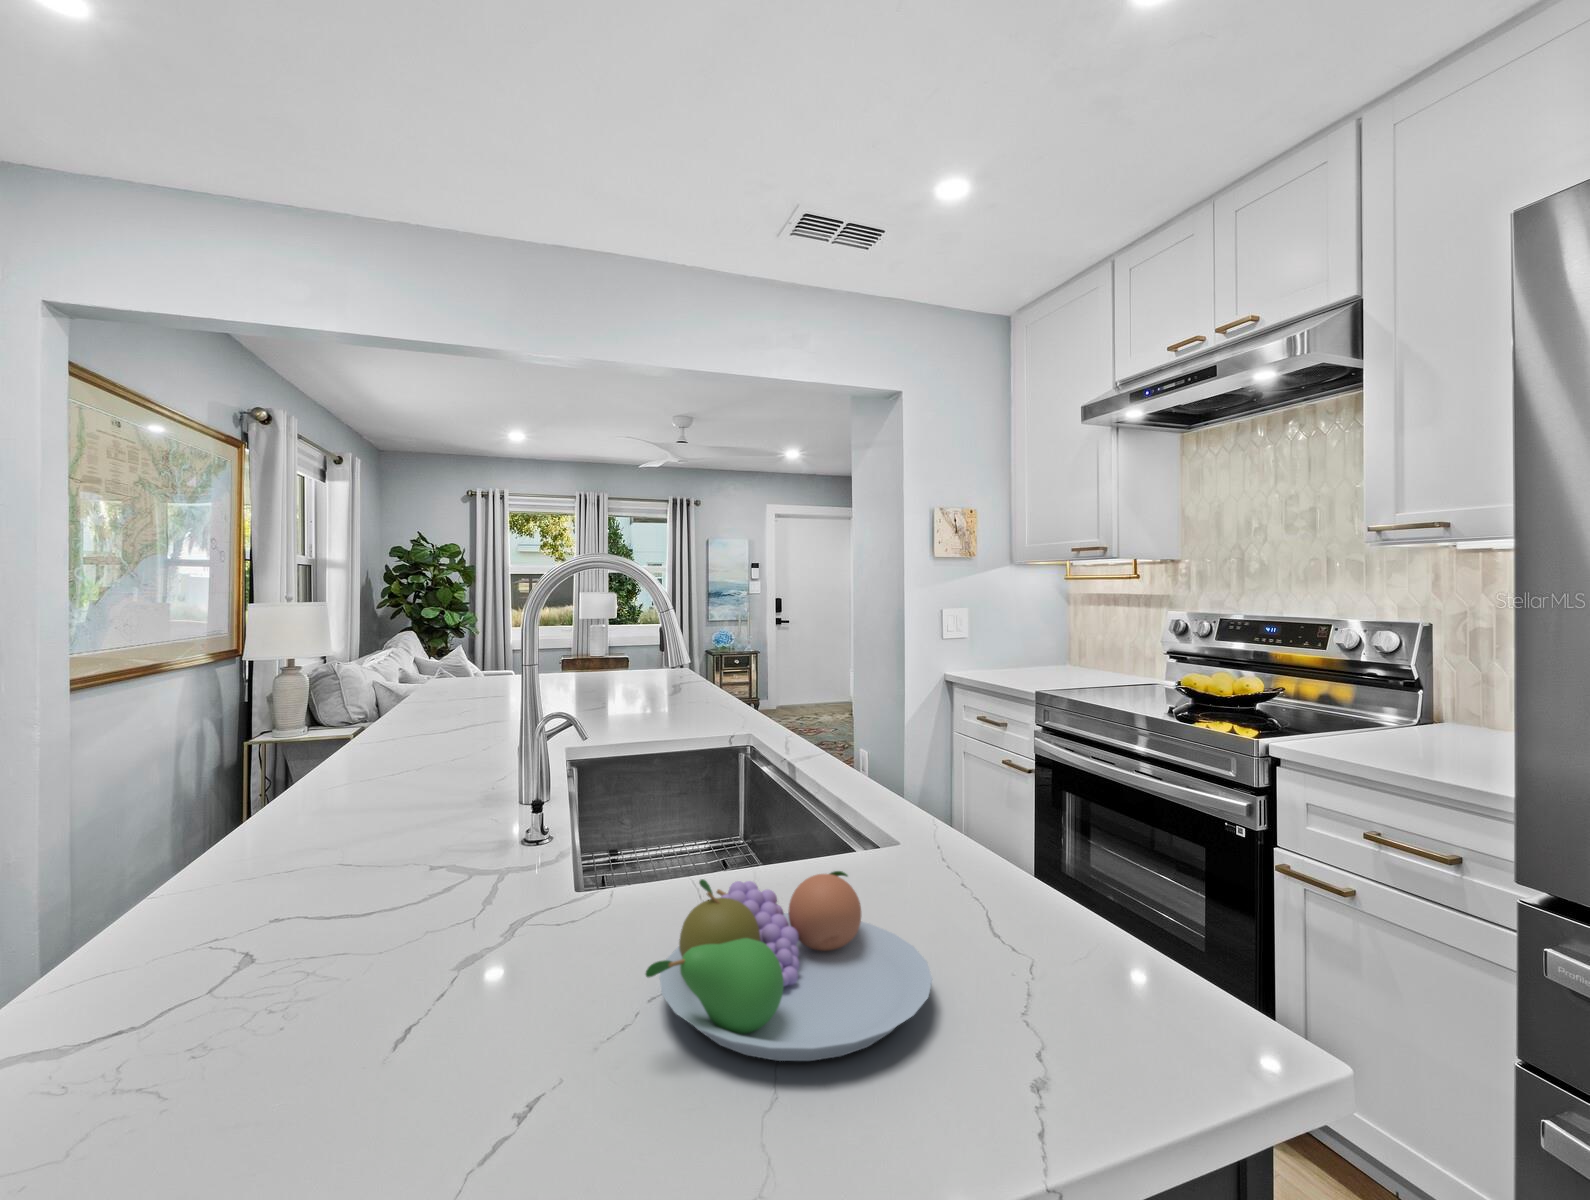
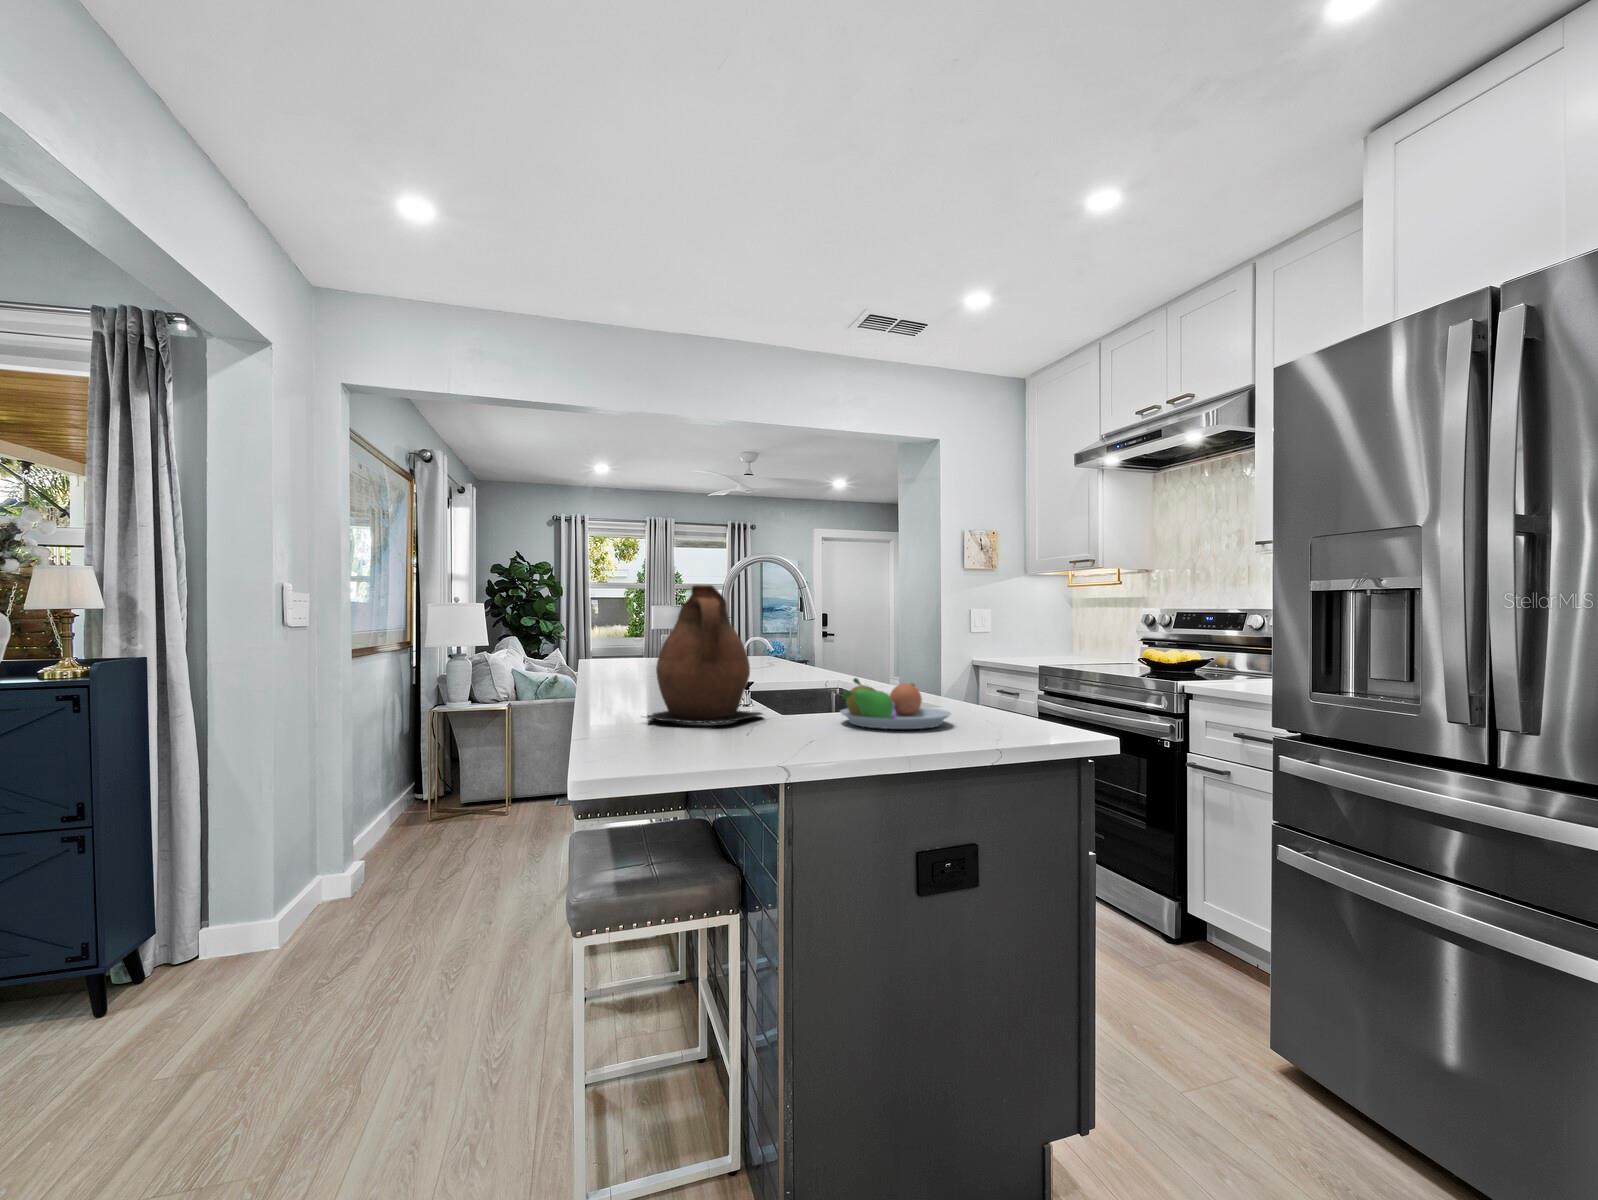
ceramic pitcher: none [149,673,503,1055] -> present [647,585,762,723]

